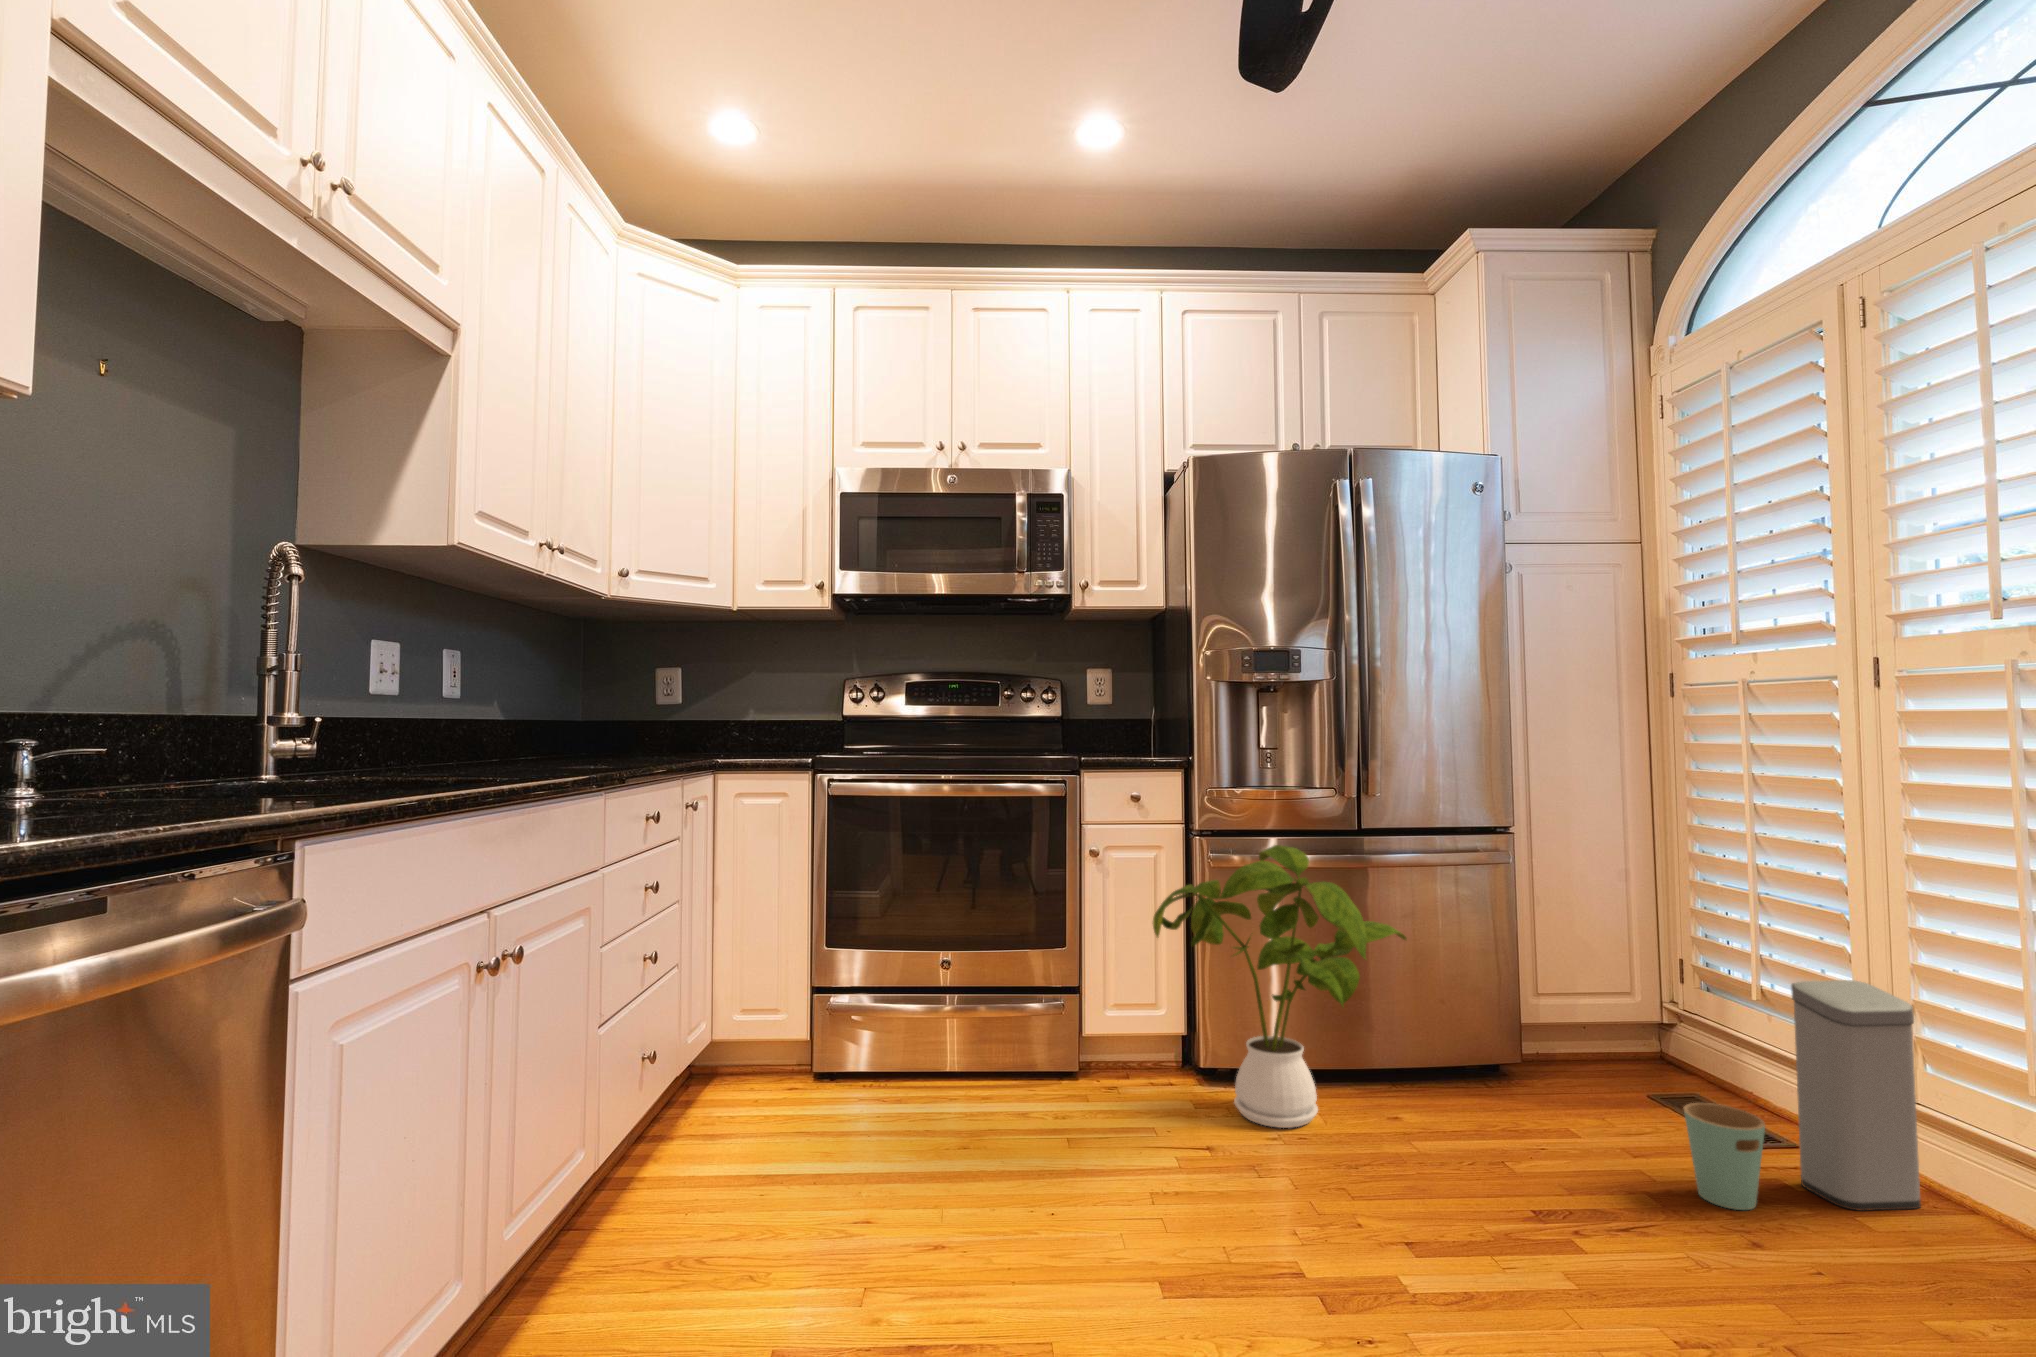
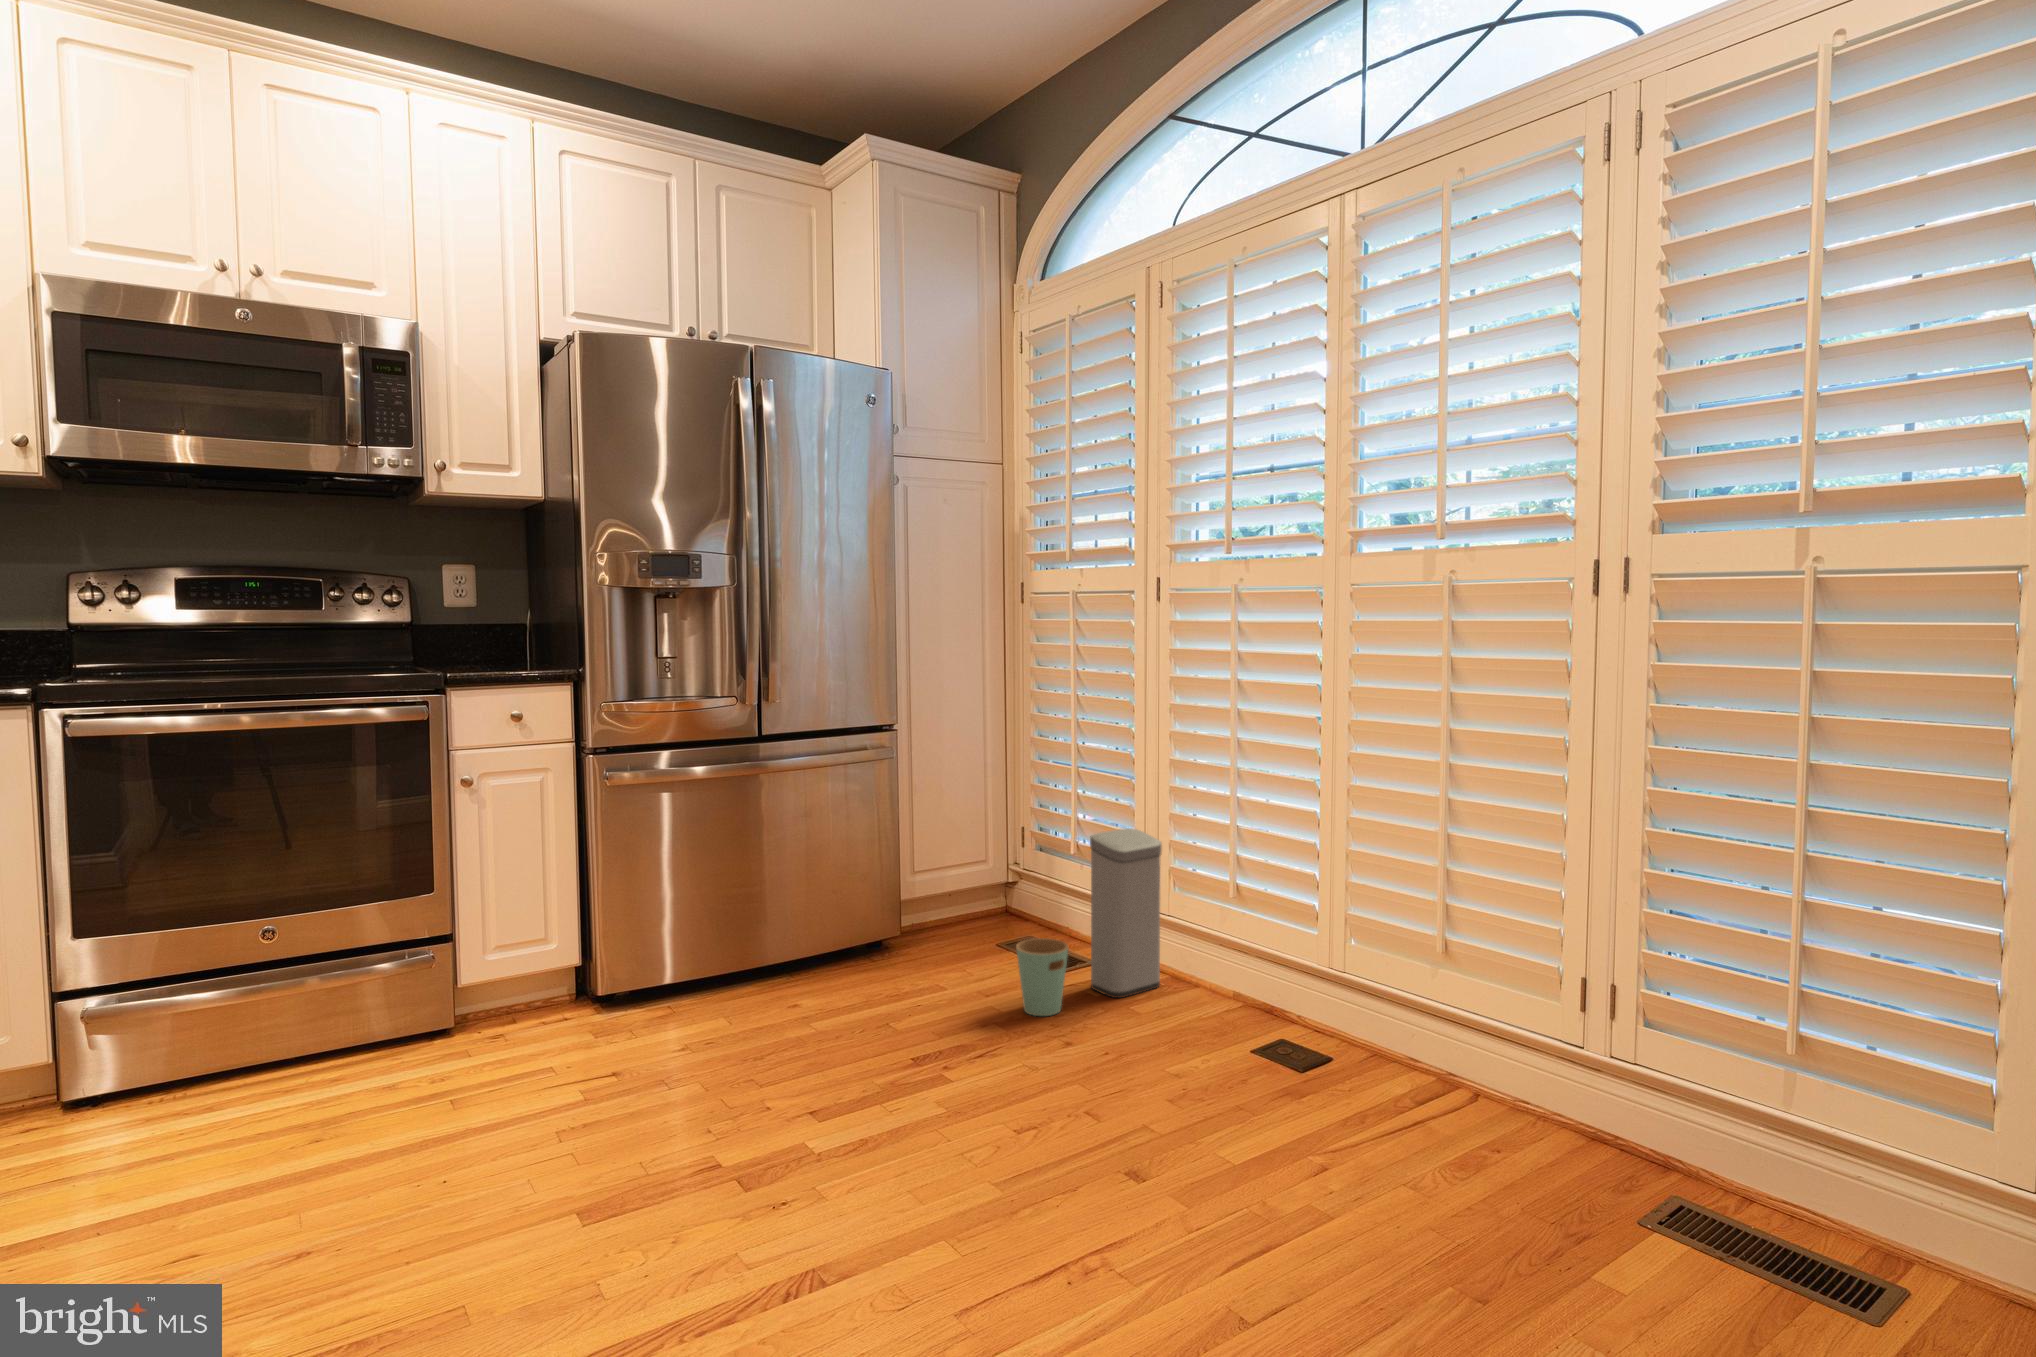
house plant: present [1153,845,1407,1128] -> none [542,759,804,1036]

